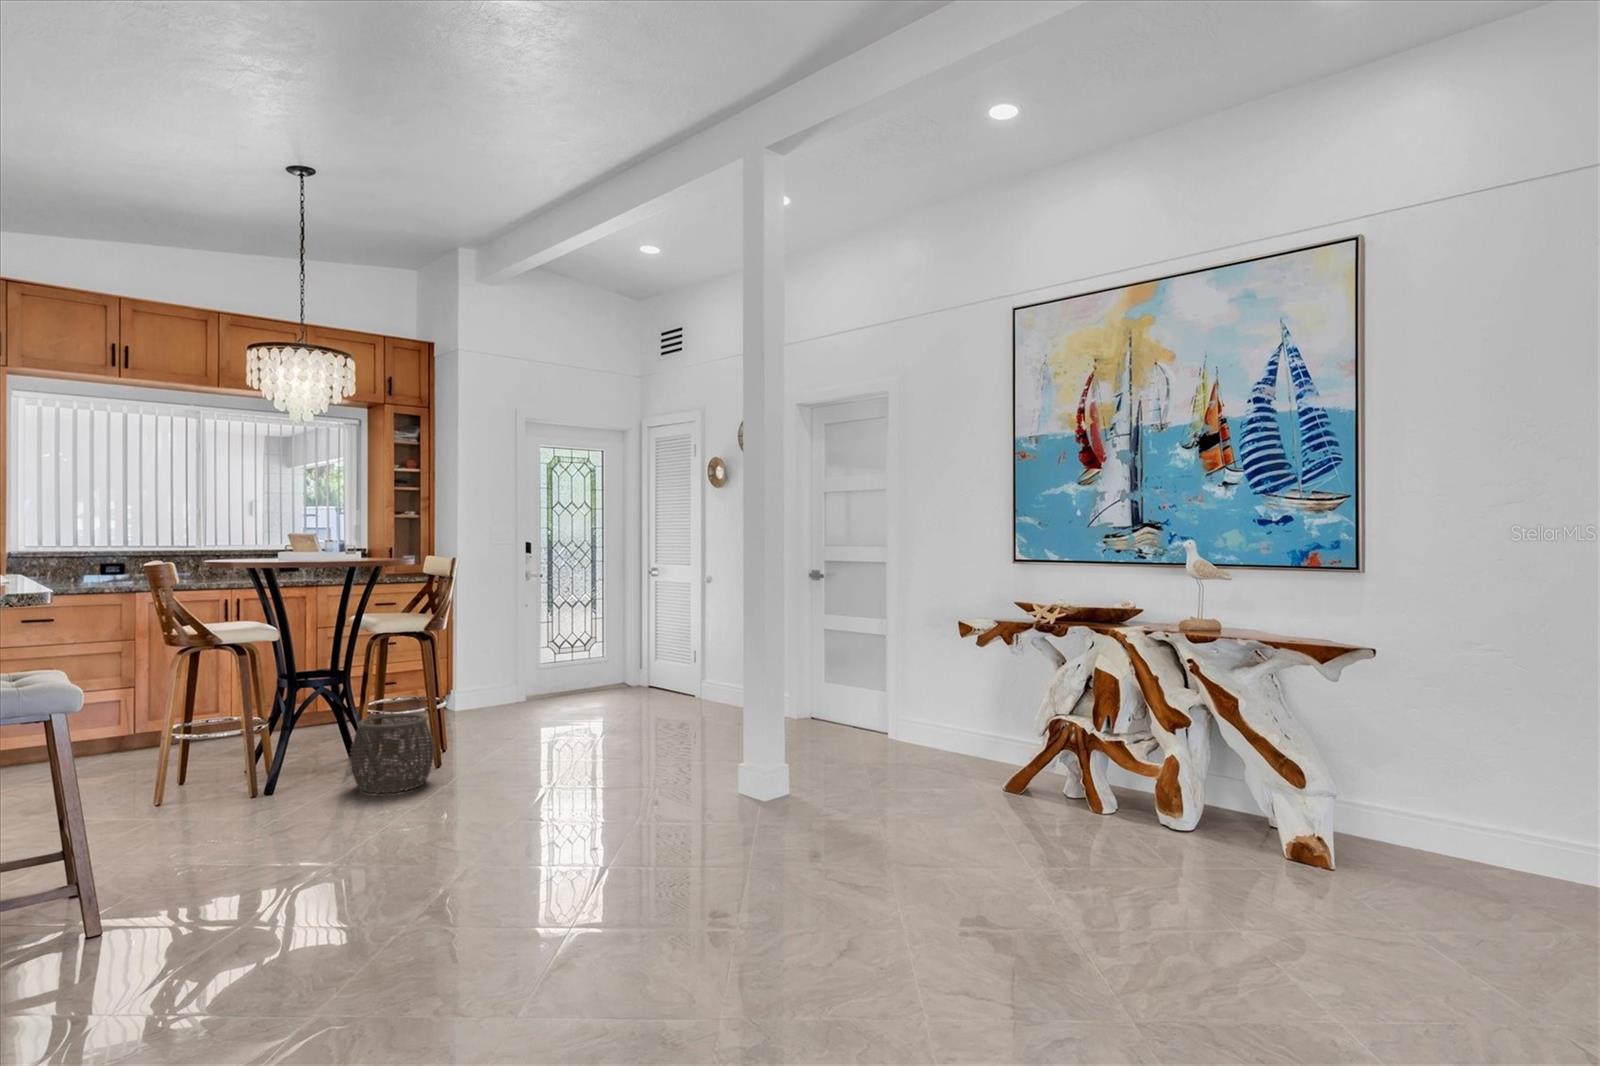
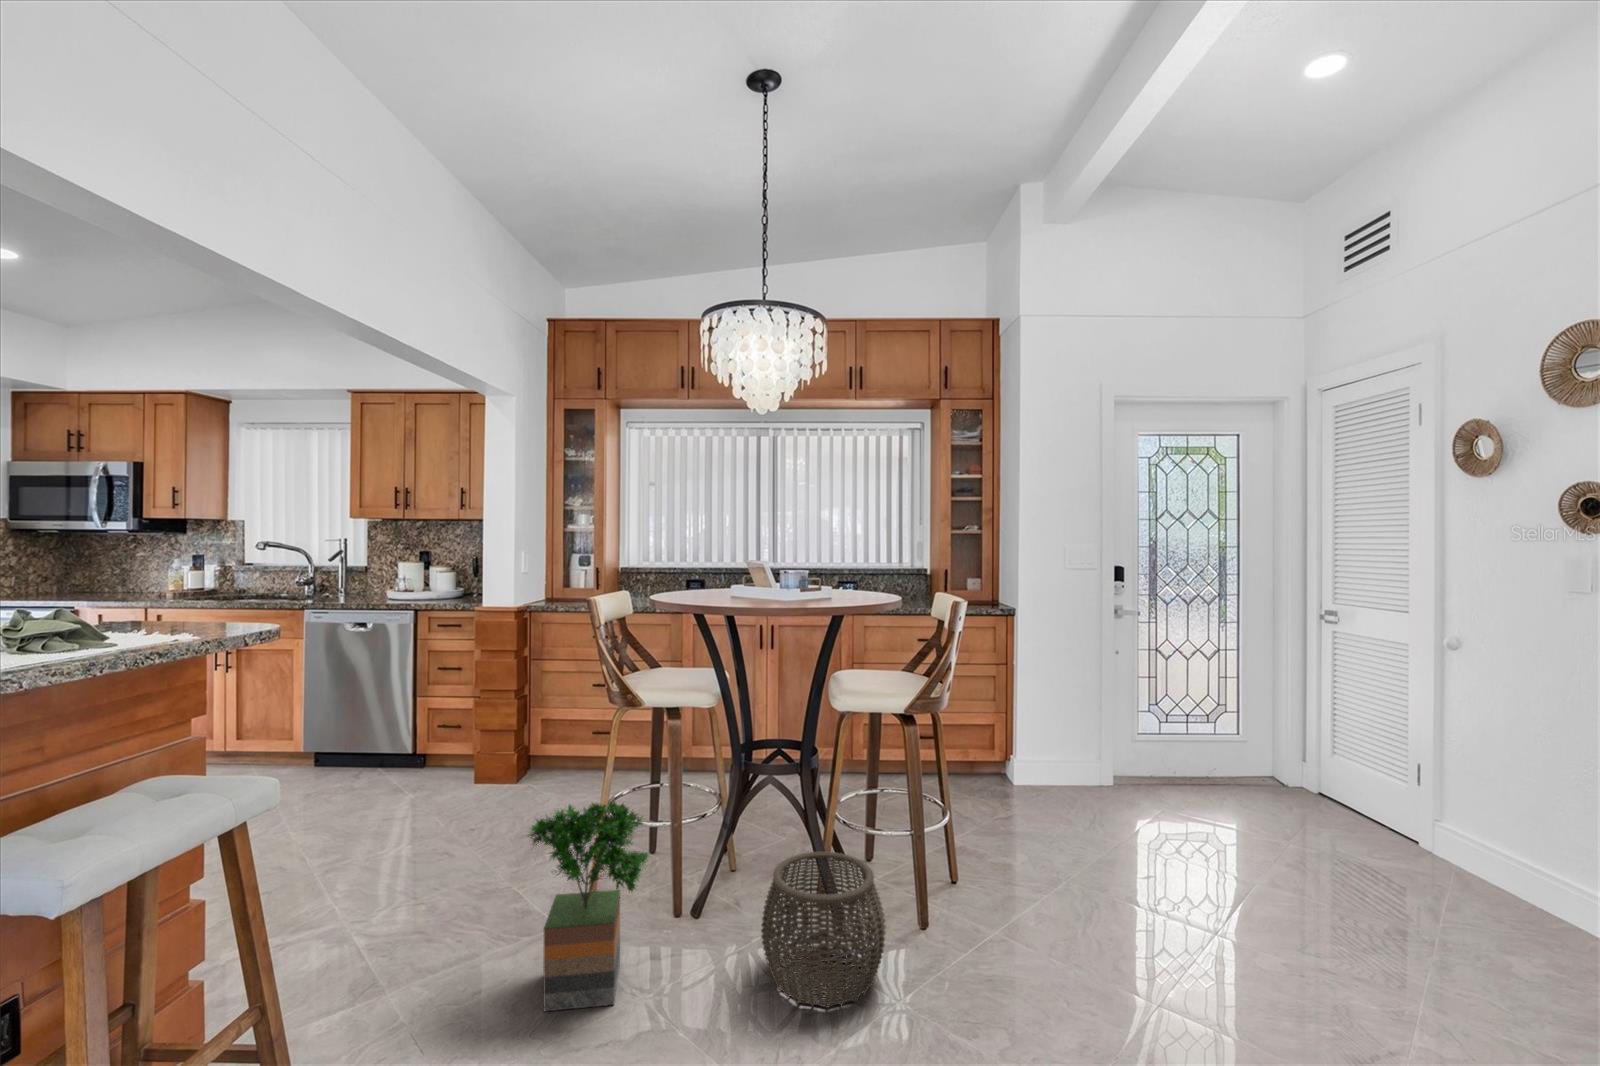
potted tree: none [175,693,284,830] -> present [528,801,648,1011]

